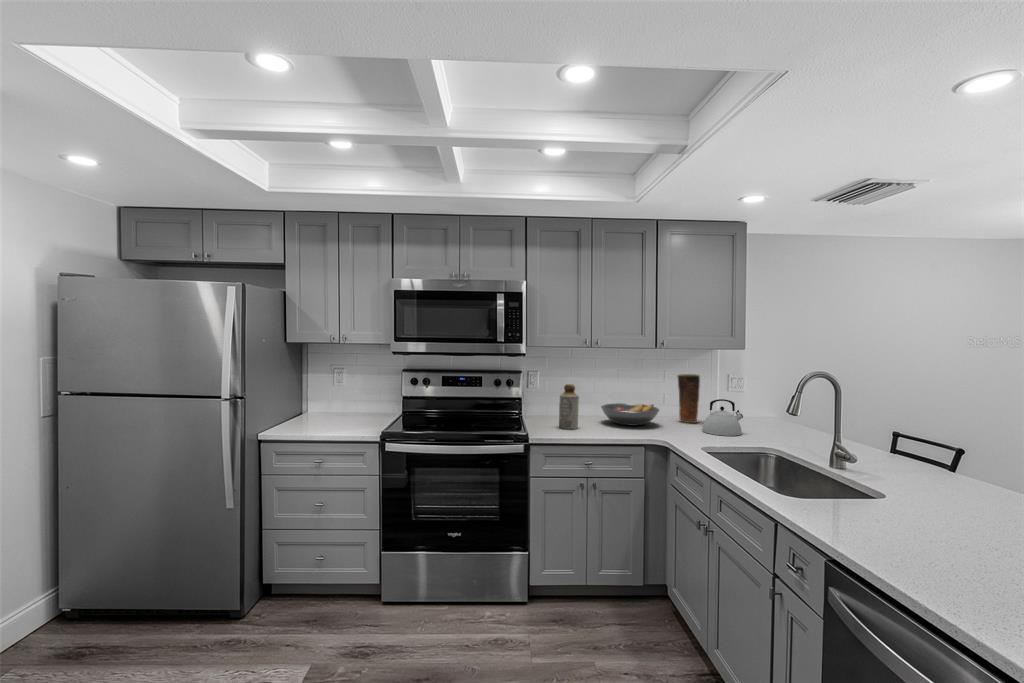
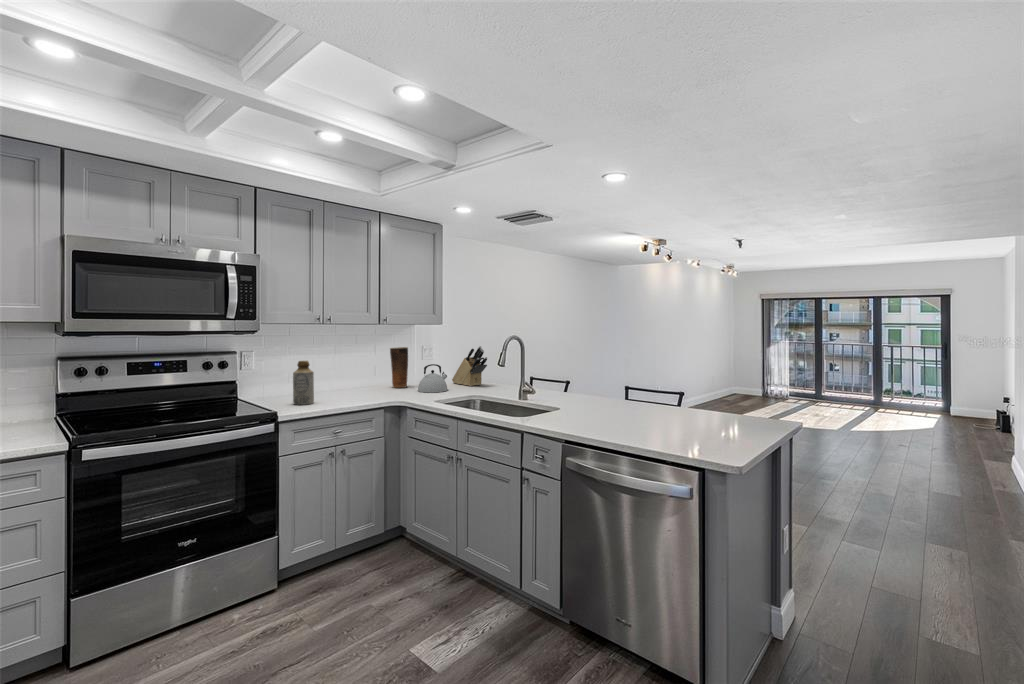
knife block: none [763,380,809,433] -> present [452,346,487,386]
fruit bowl: present [601,403,659,425] -> none [328,374,383,395]

